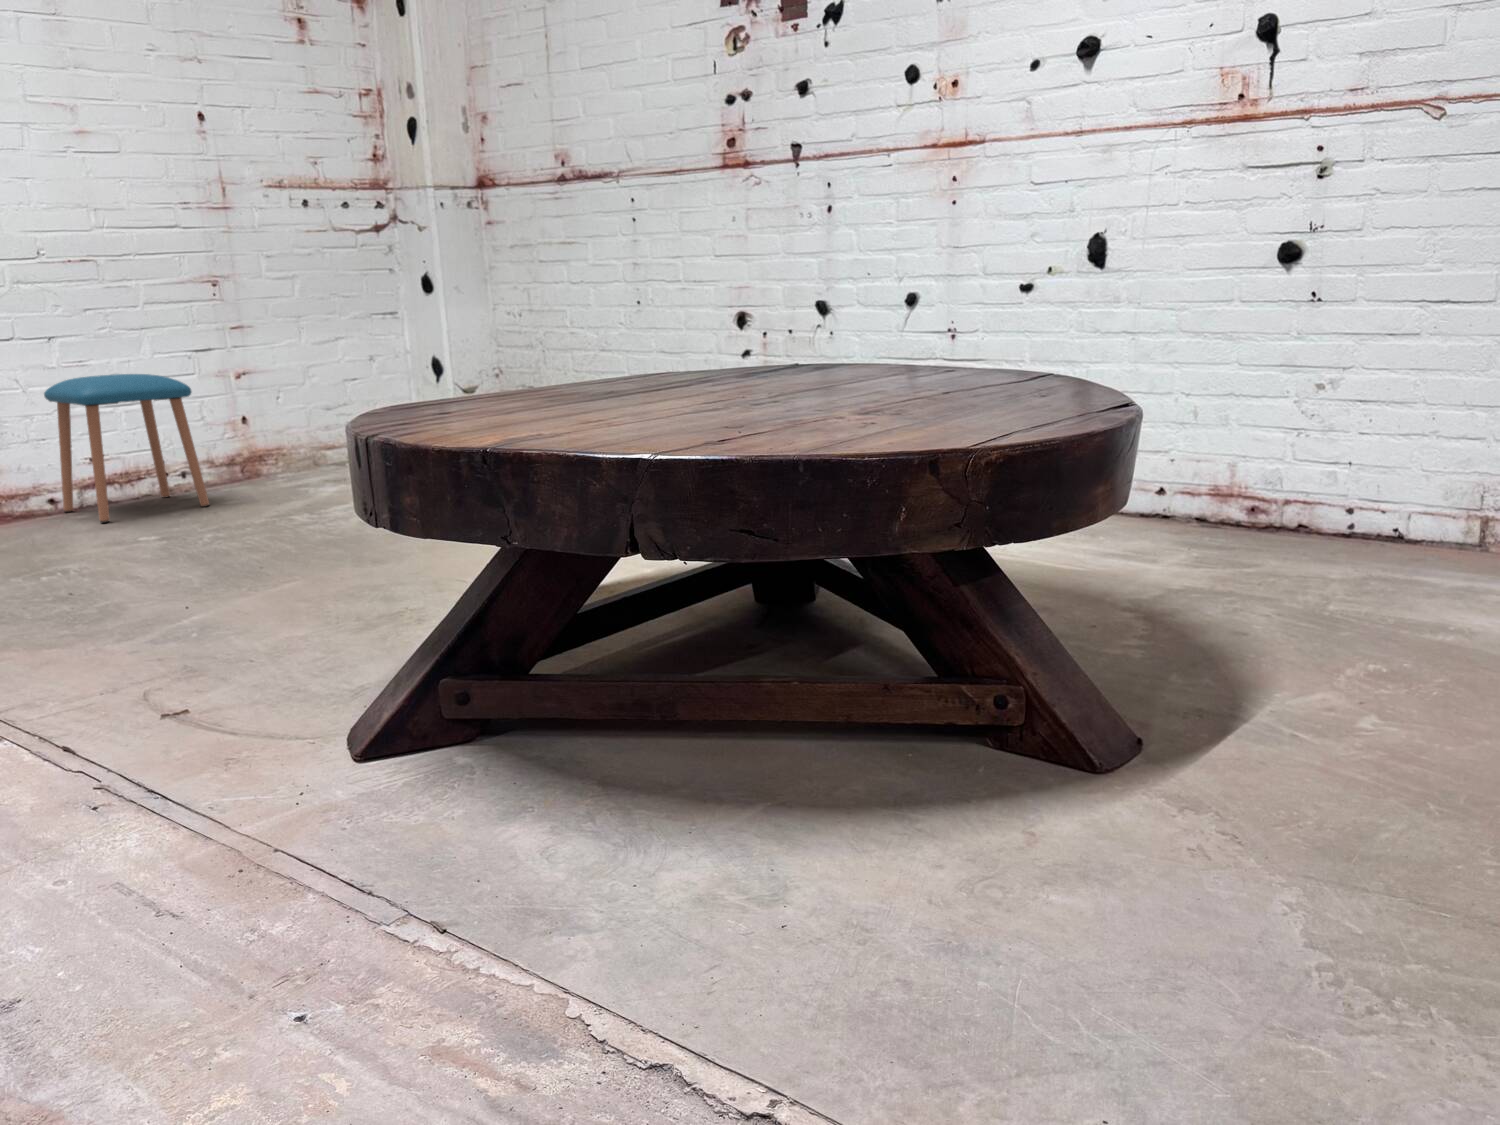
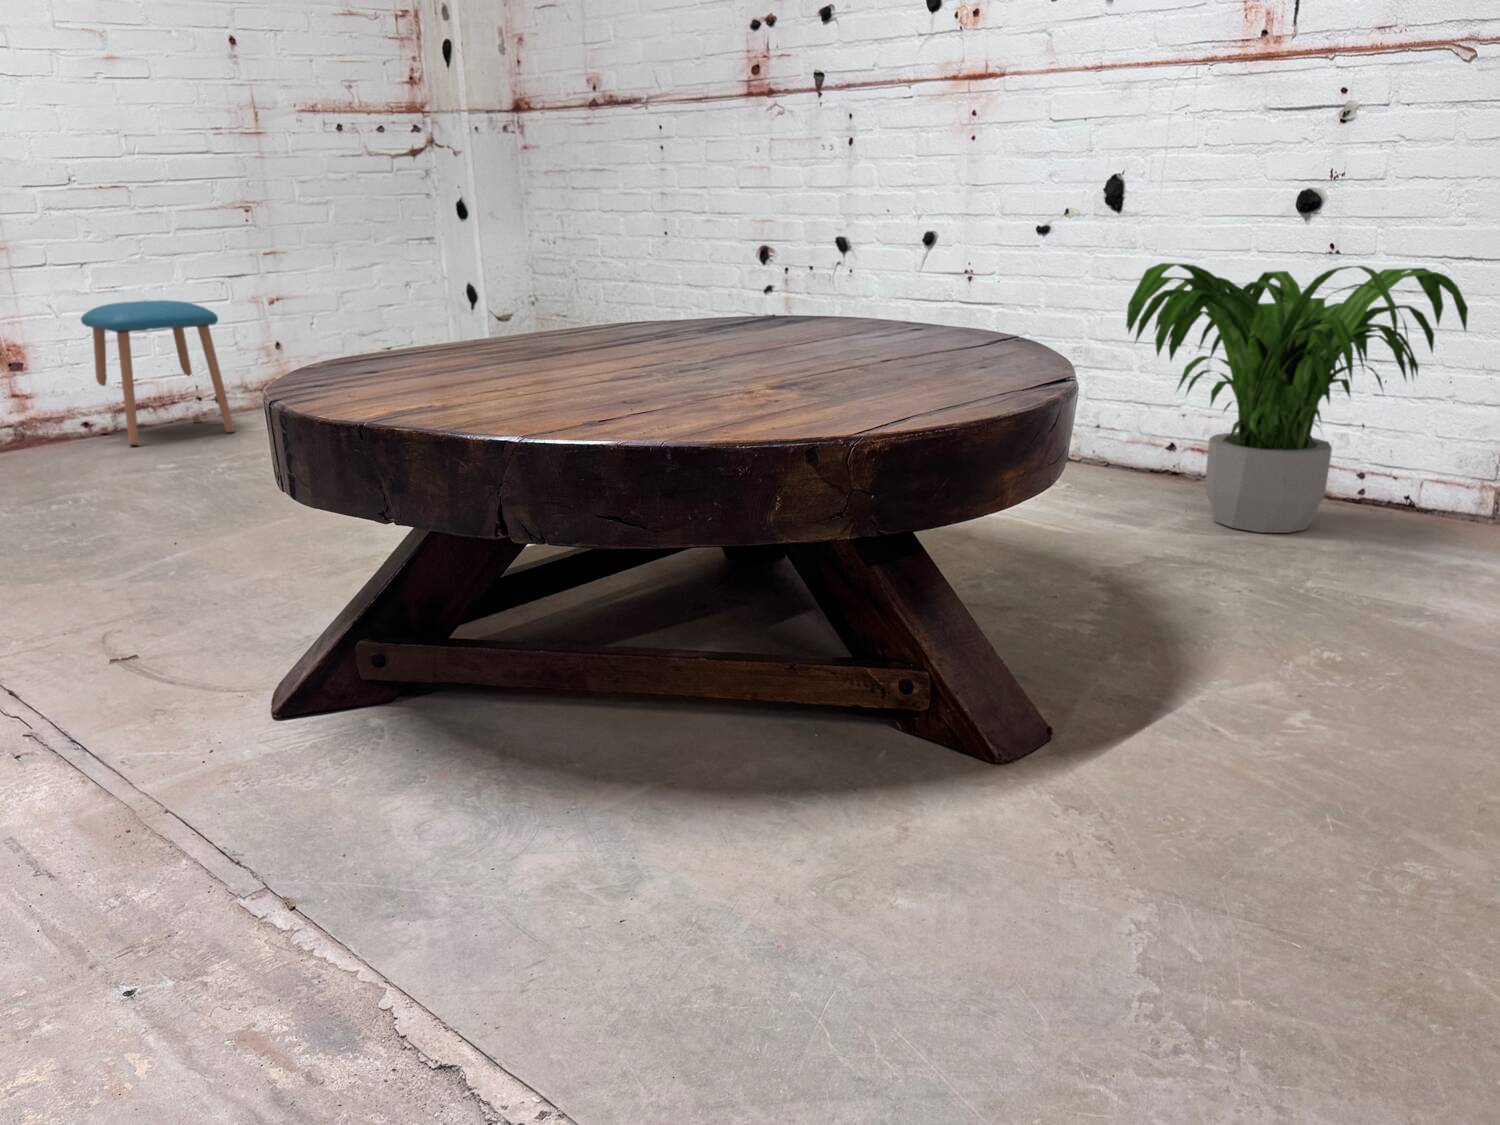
potted plant: none [1148,308,1464,567] -> present [1126,263,1468,533]

